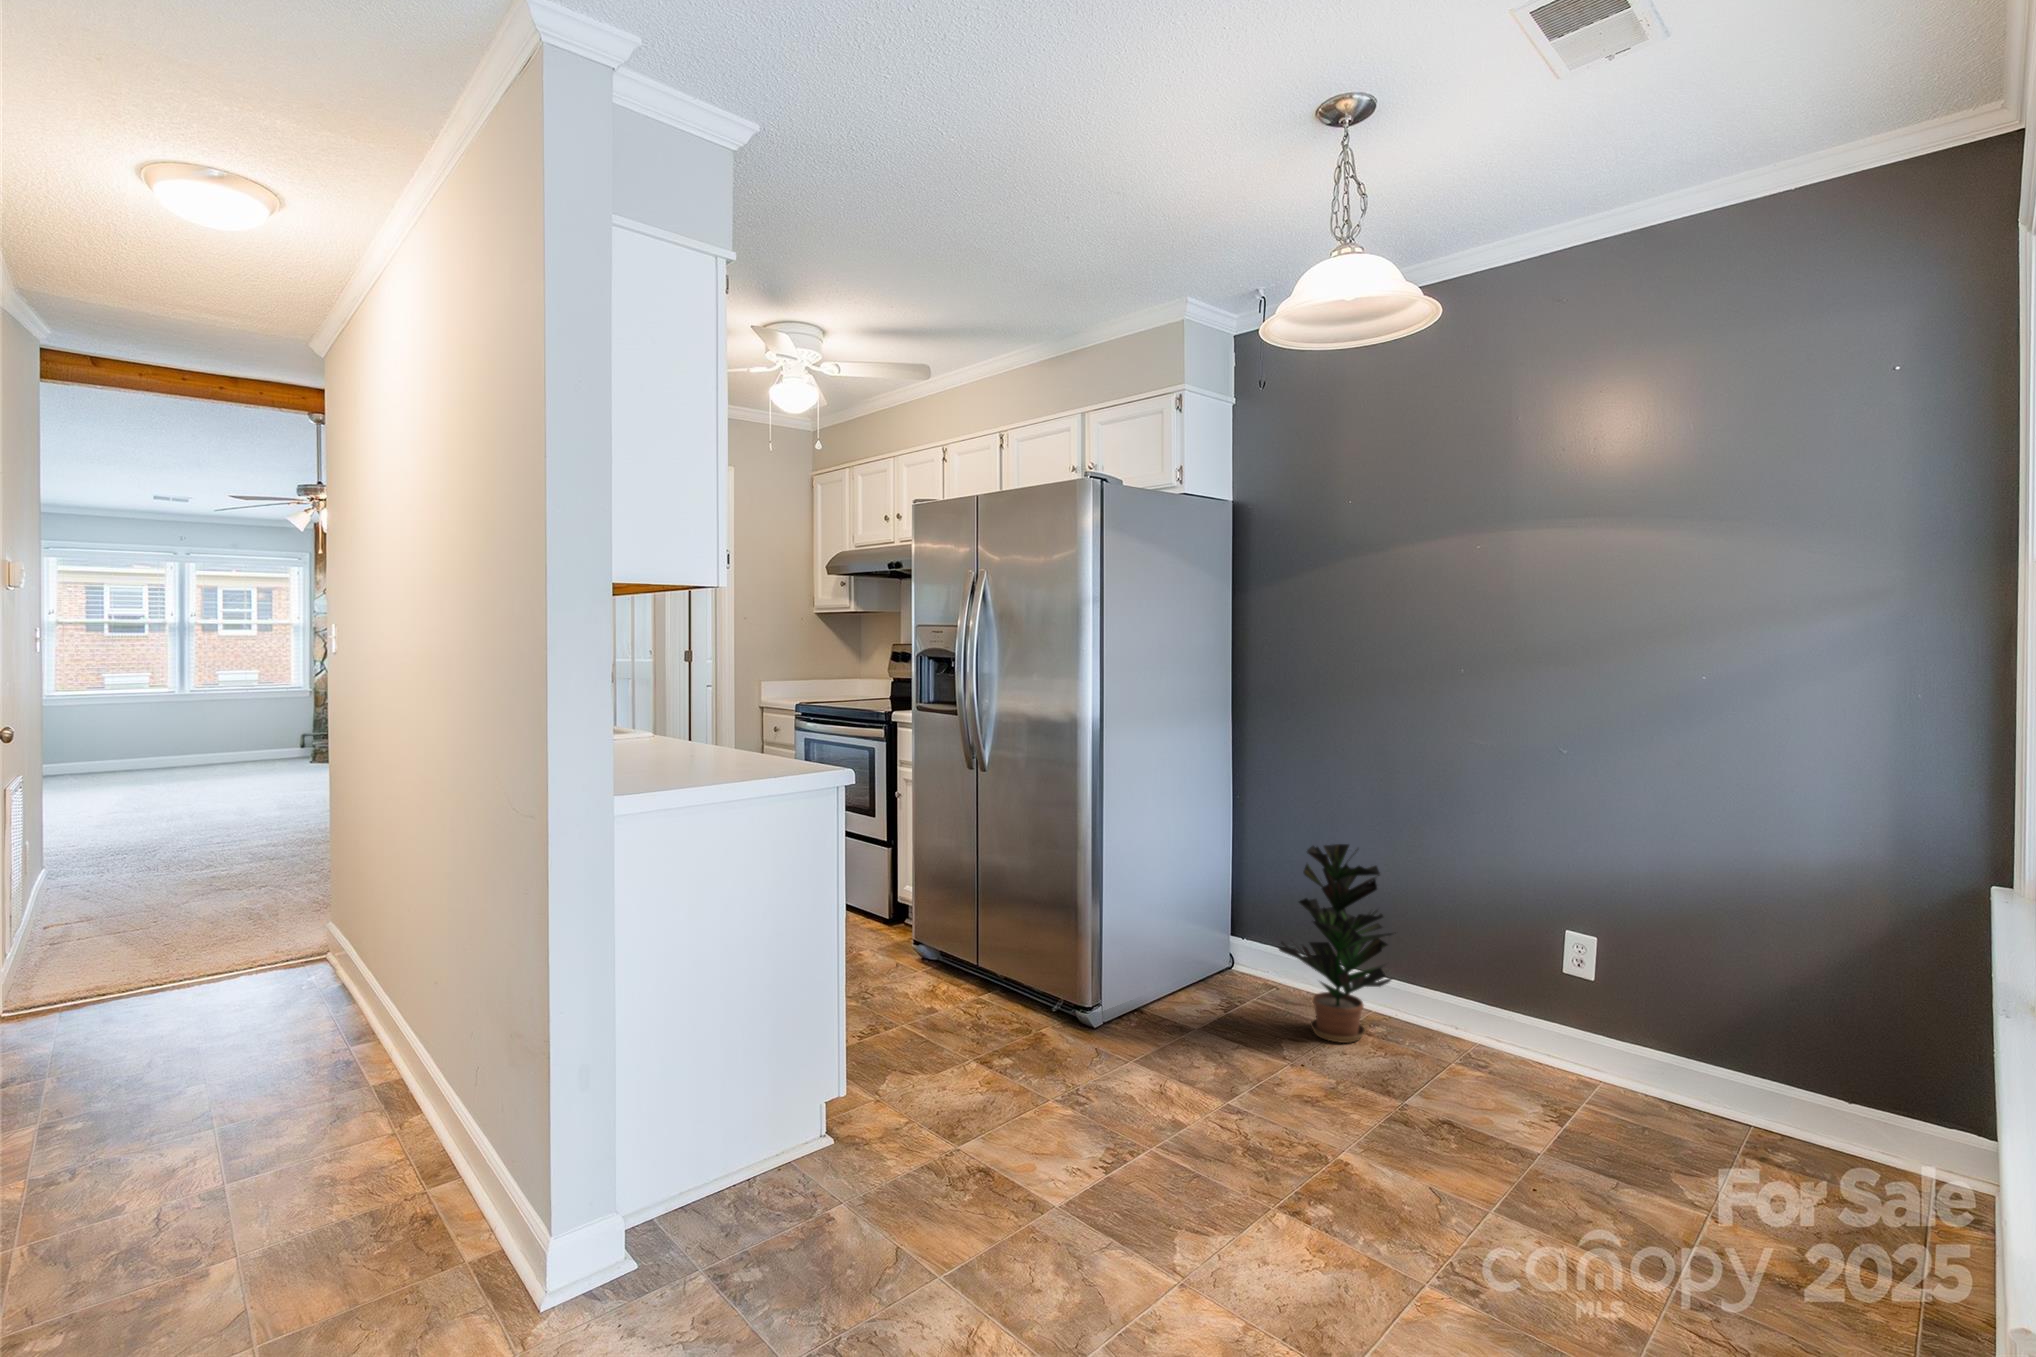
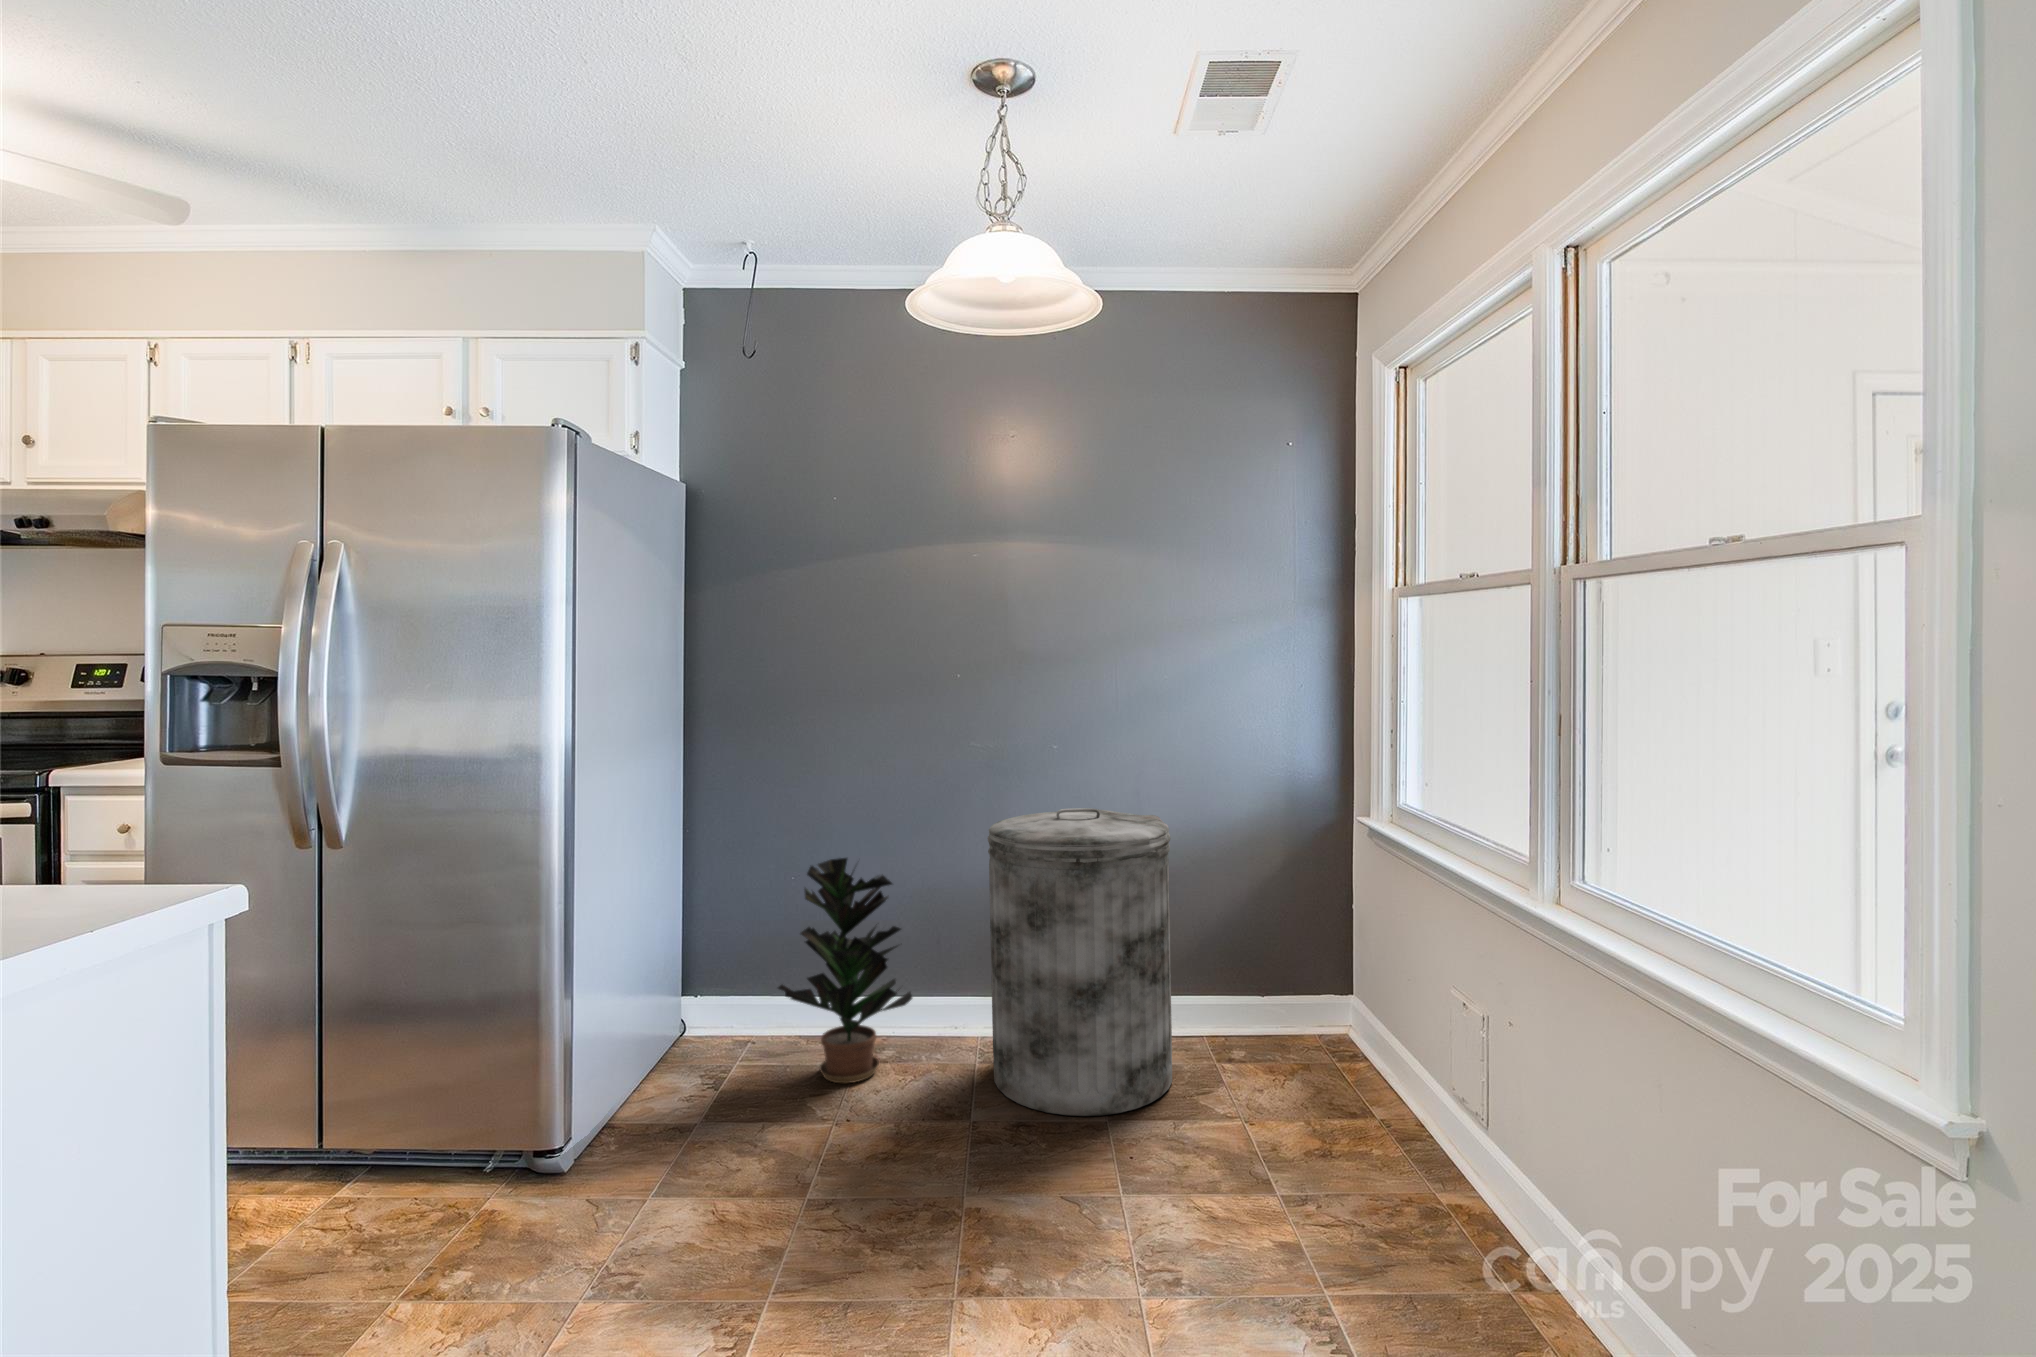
trash can: none [1457,831,1679,1158] -> present [987,808,1172,1116]

